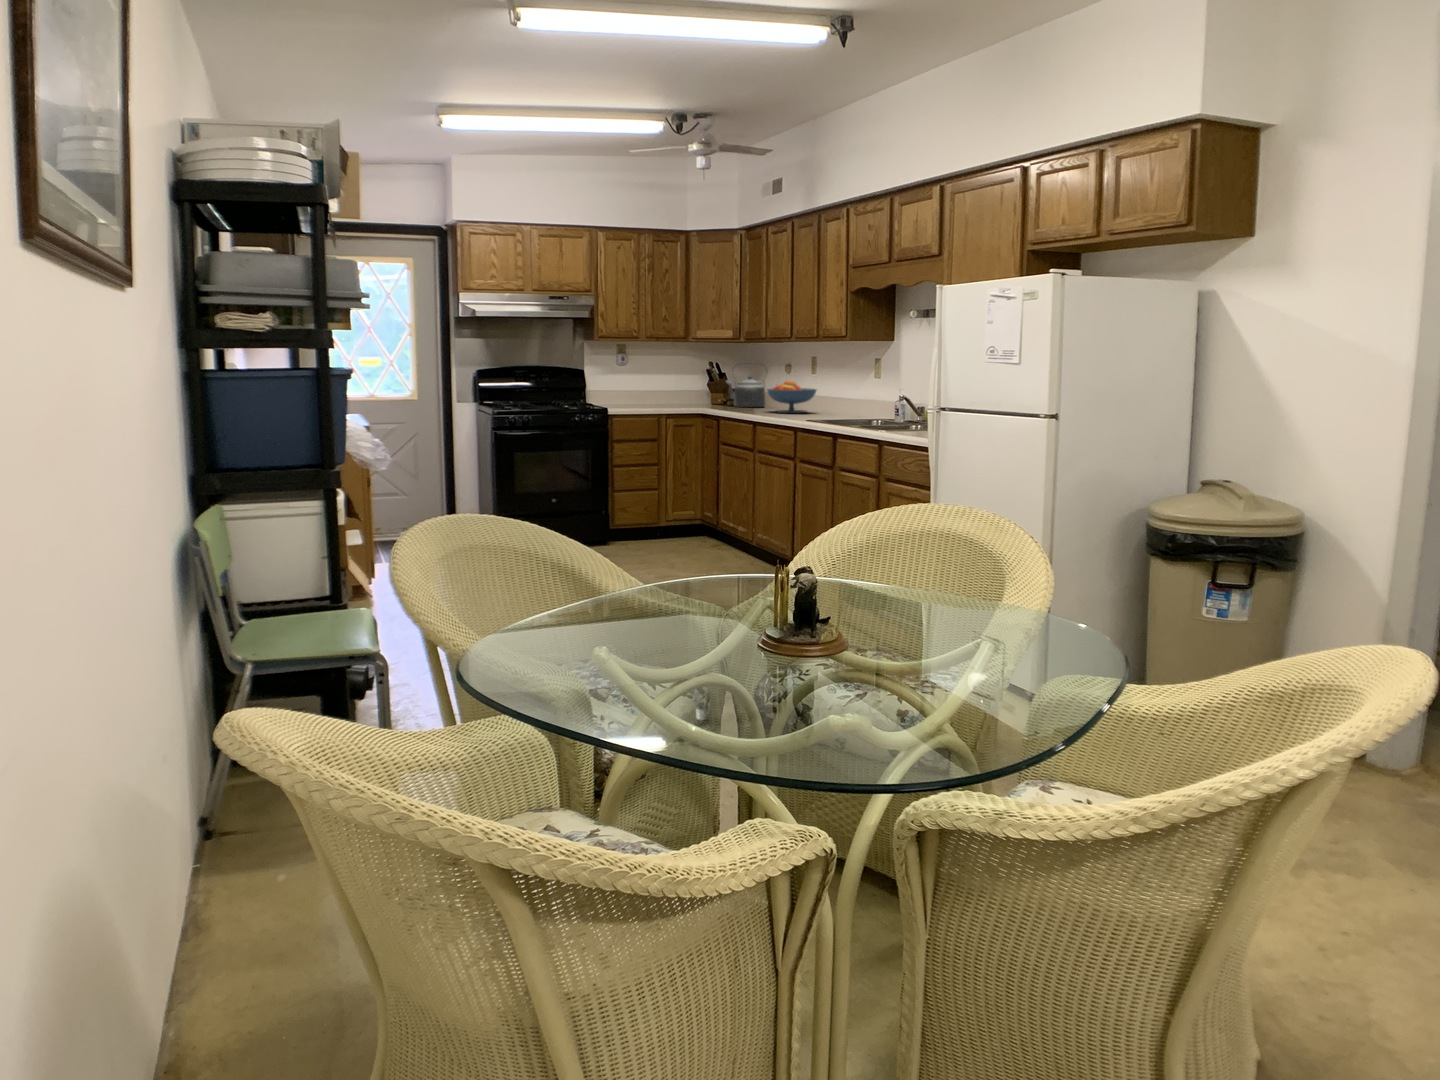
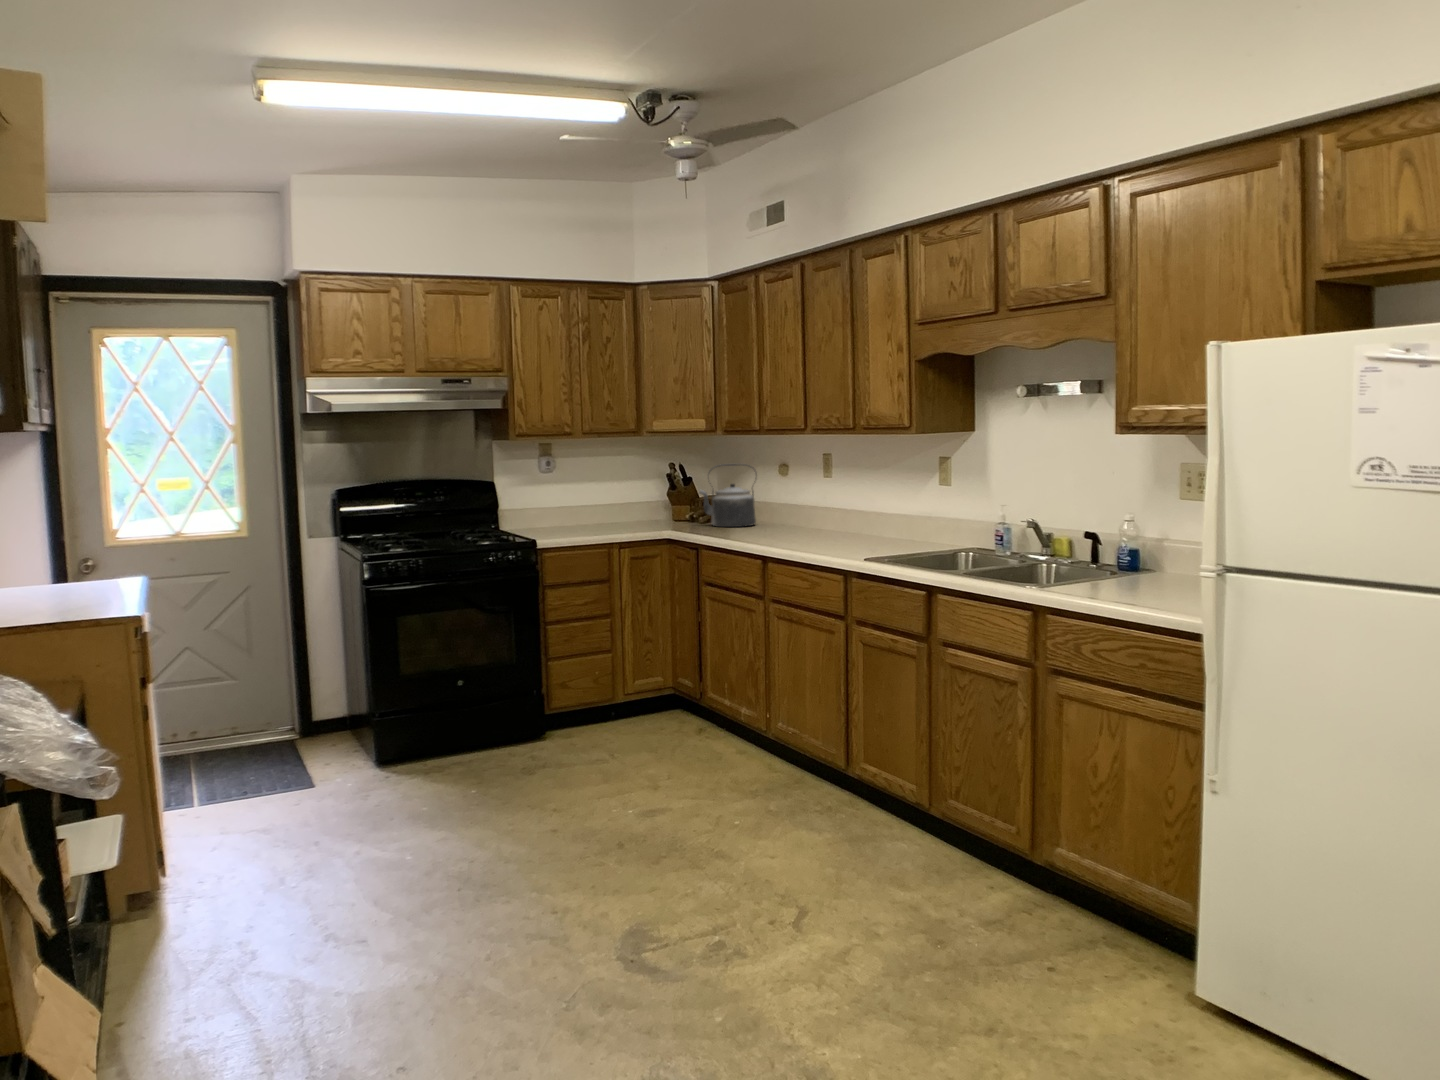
fruit bowl: present [767,381,816,413] -> none [770,489,842,538]

